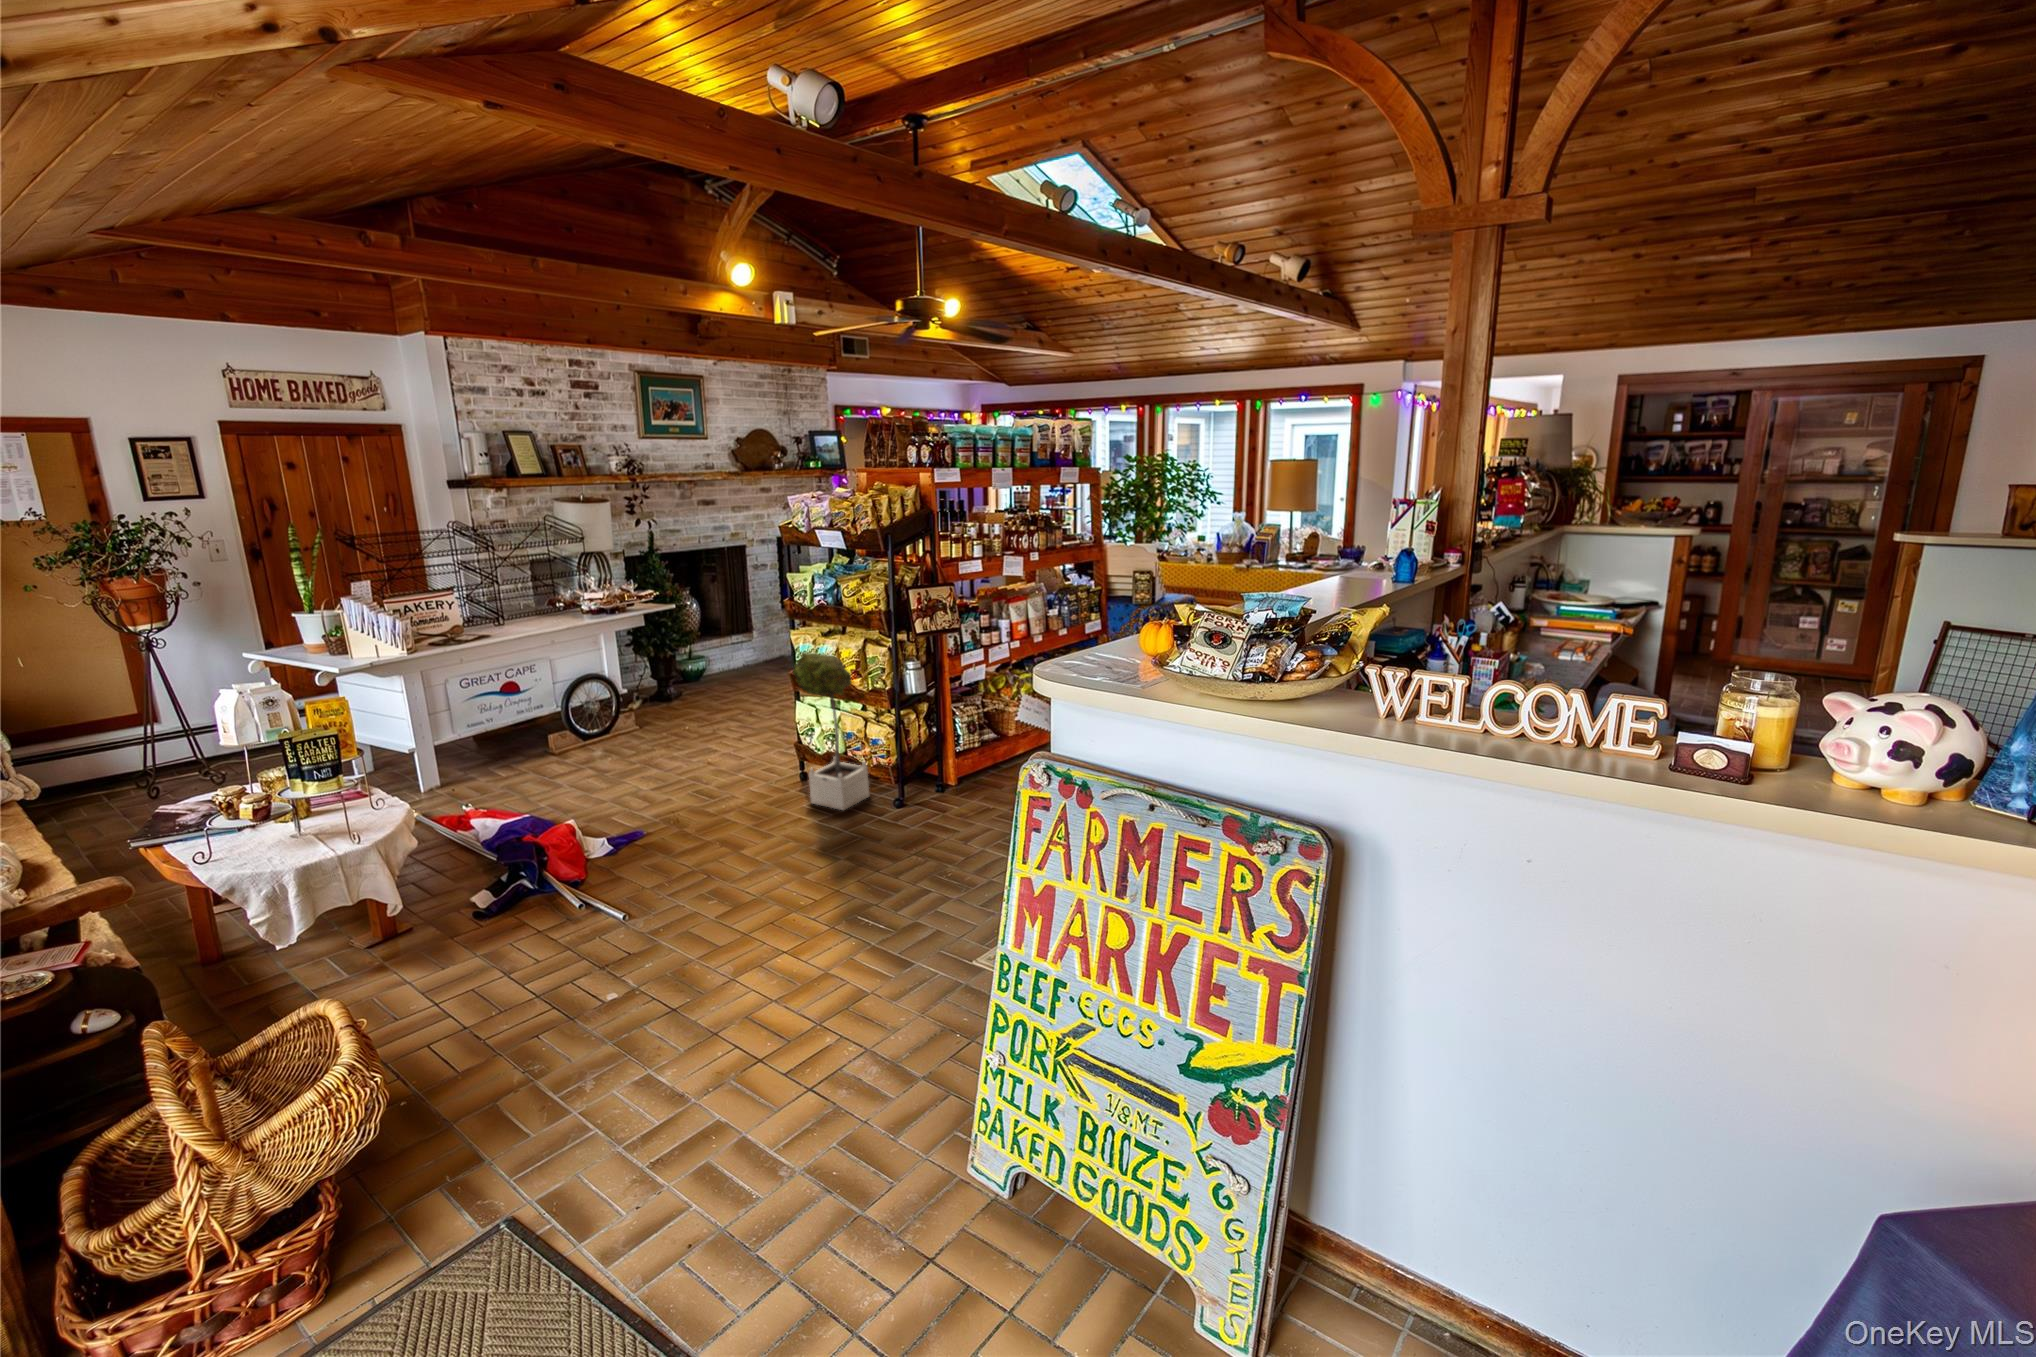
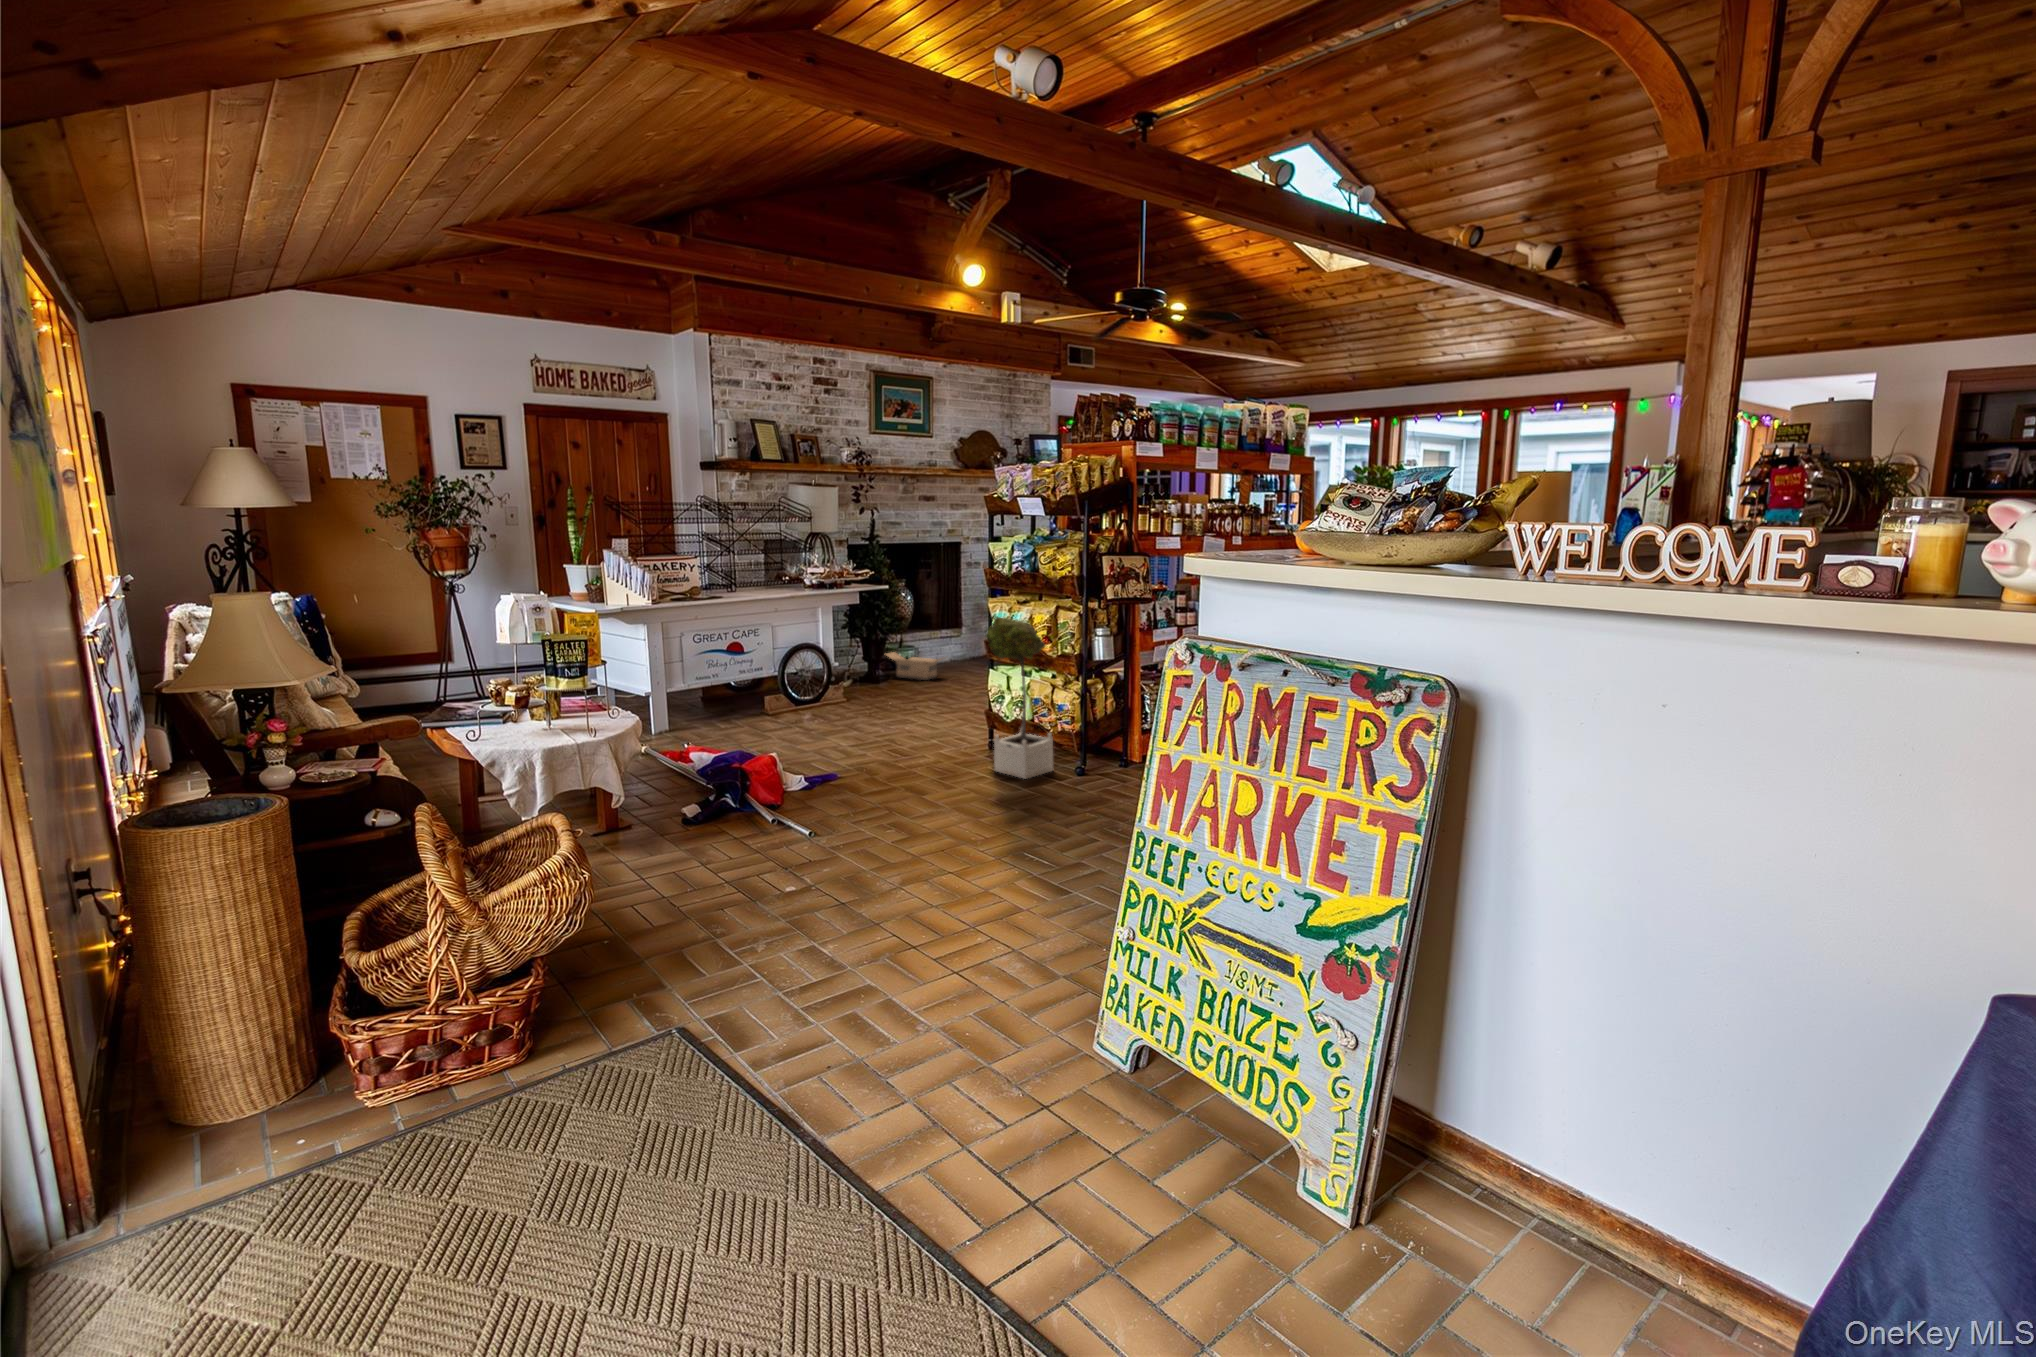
cardboard box: none [678,663,747,691] -> present [884,652,942,680]

